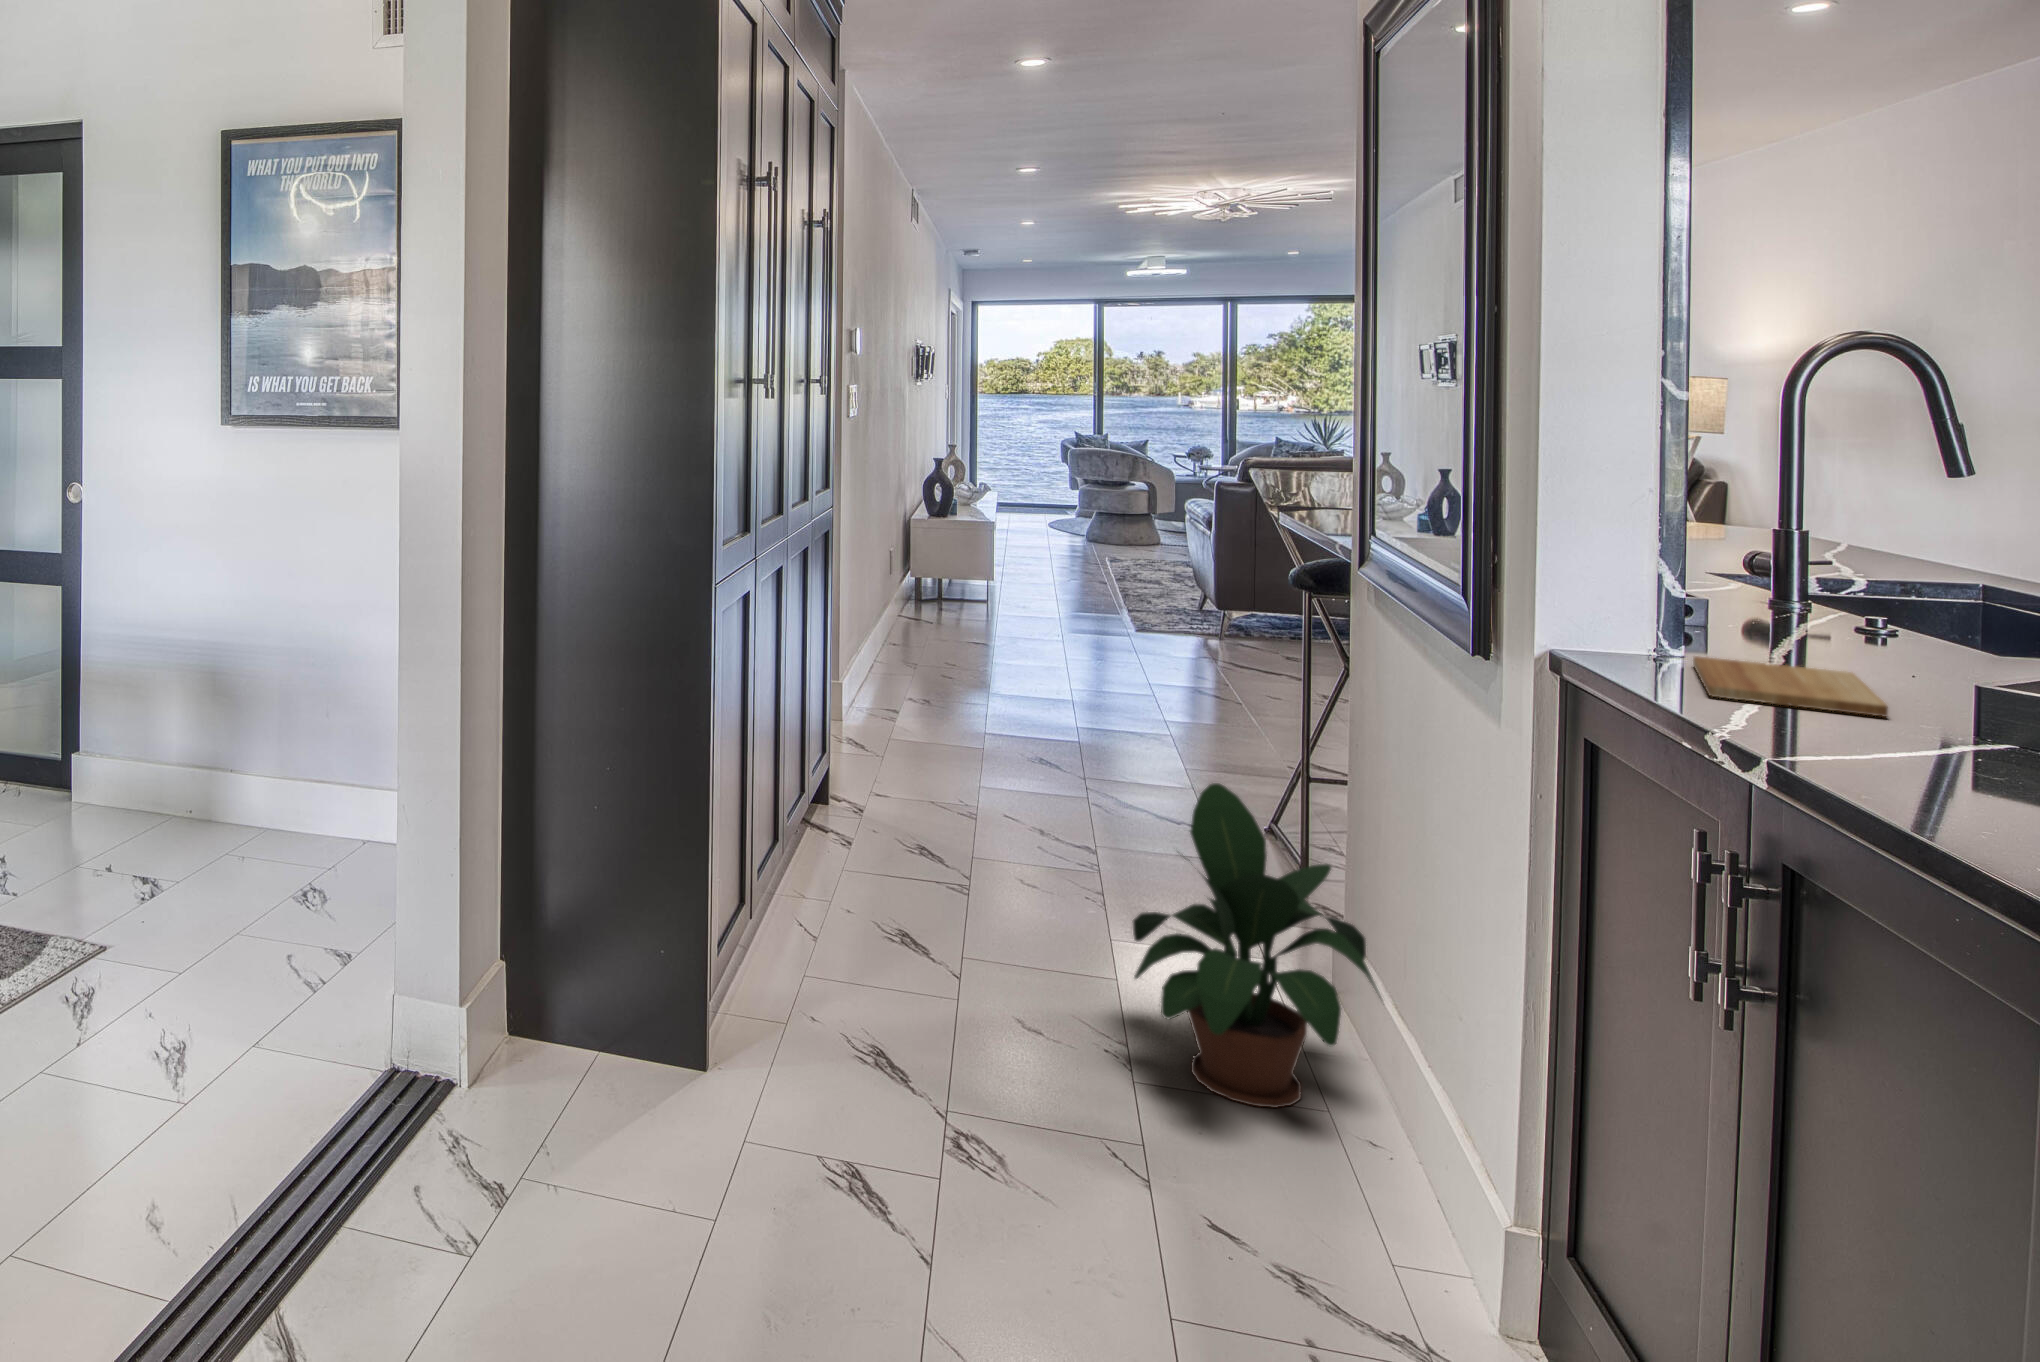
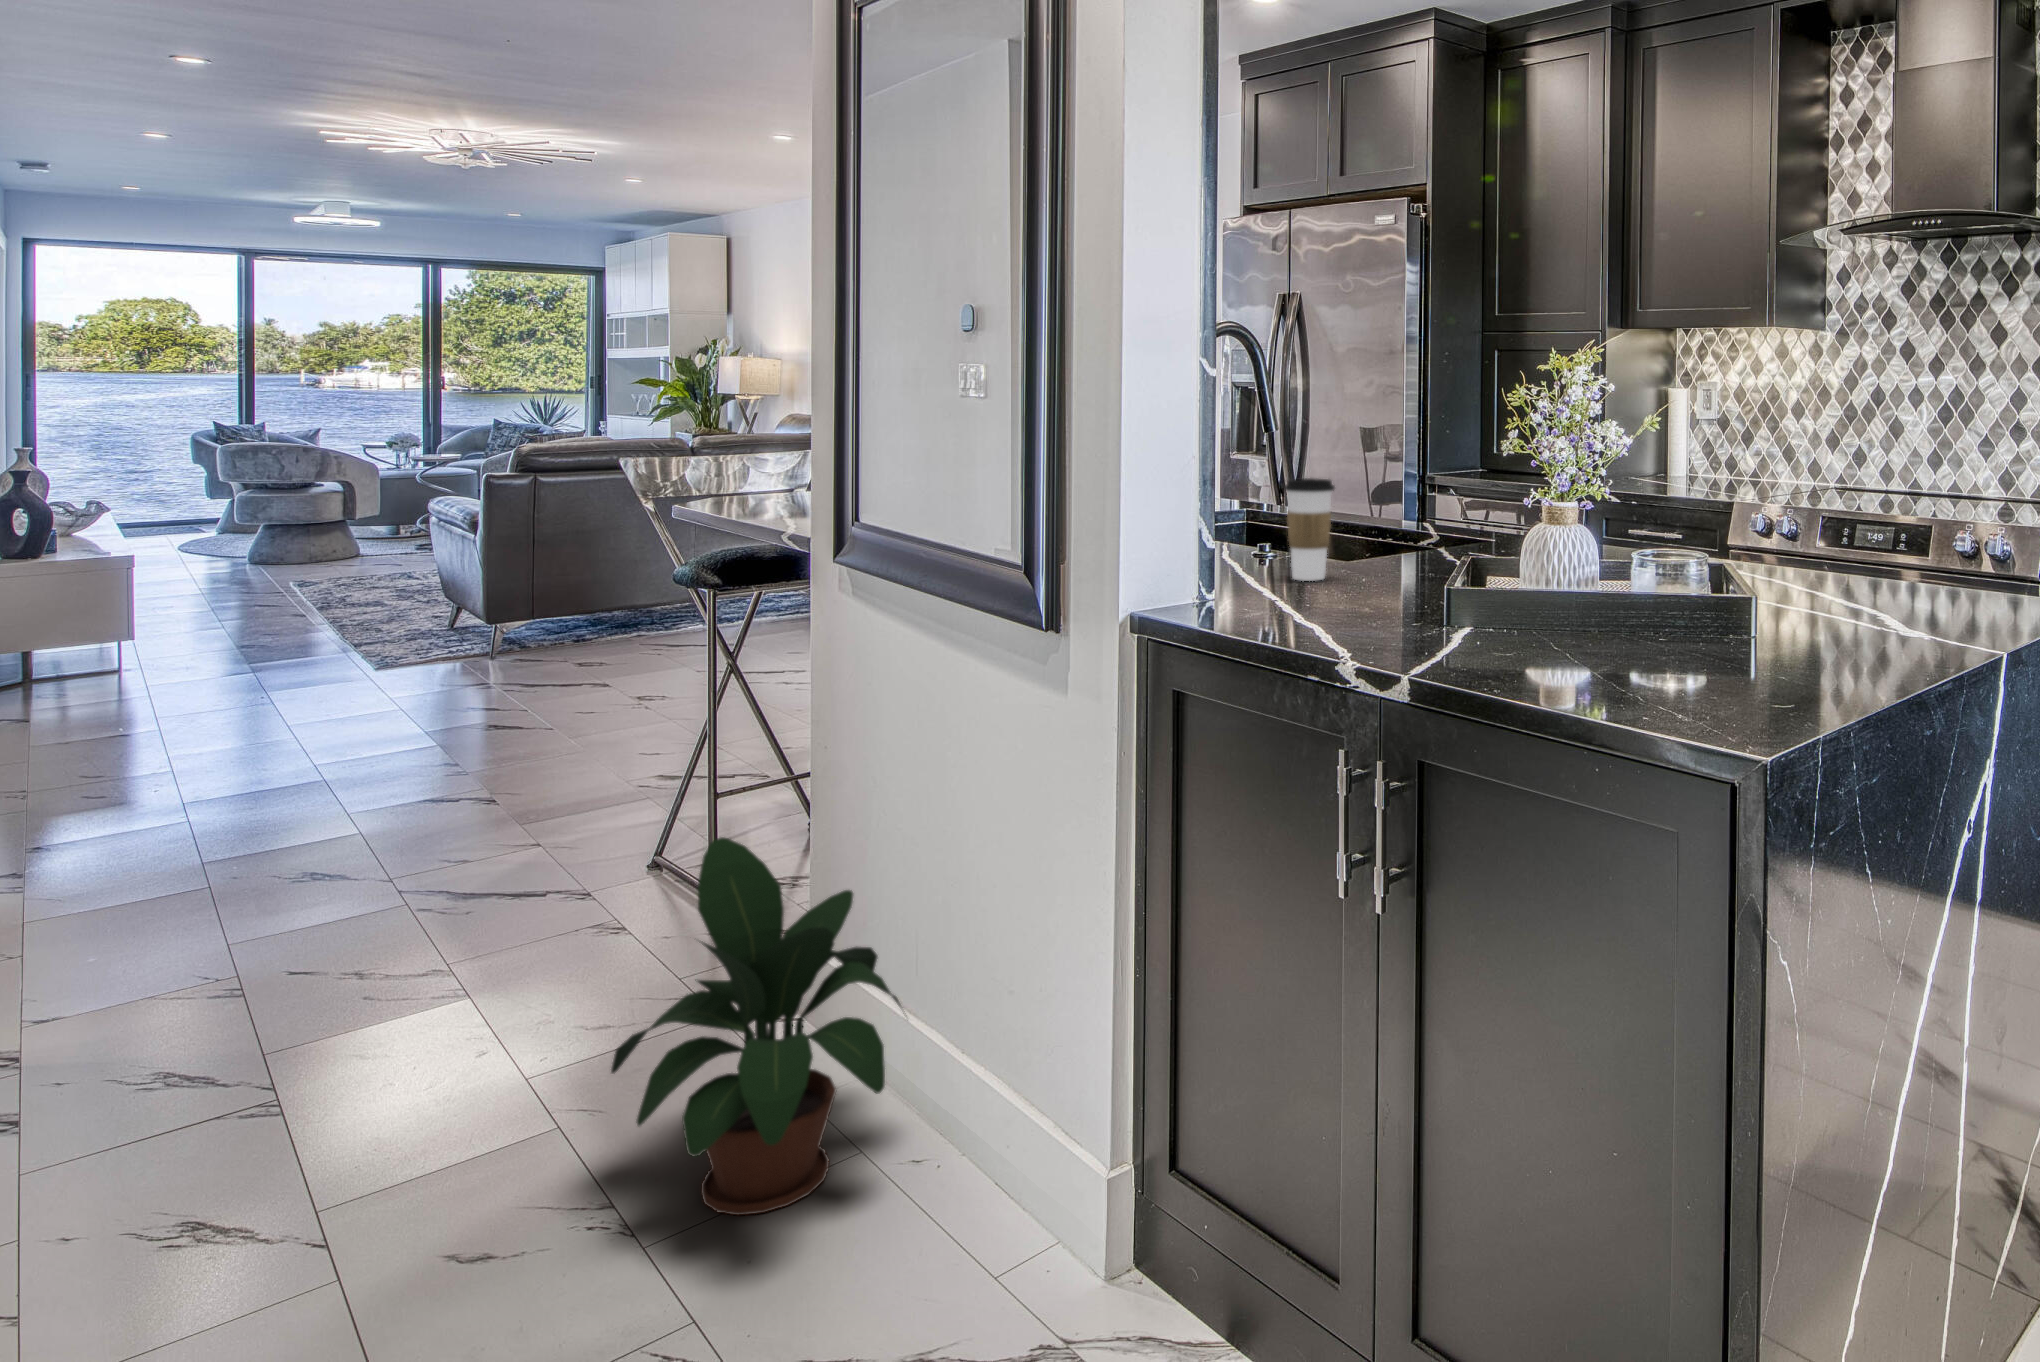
coffee cup: none [1835,538,1924,667] -> present [1284,478,1335,581]
cutting board: present [1693,656,1888,716] -> none [1233,589,1389,630]

